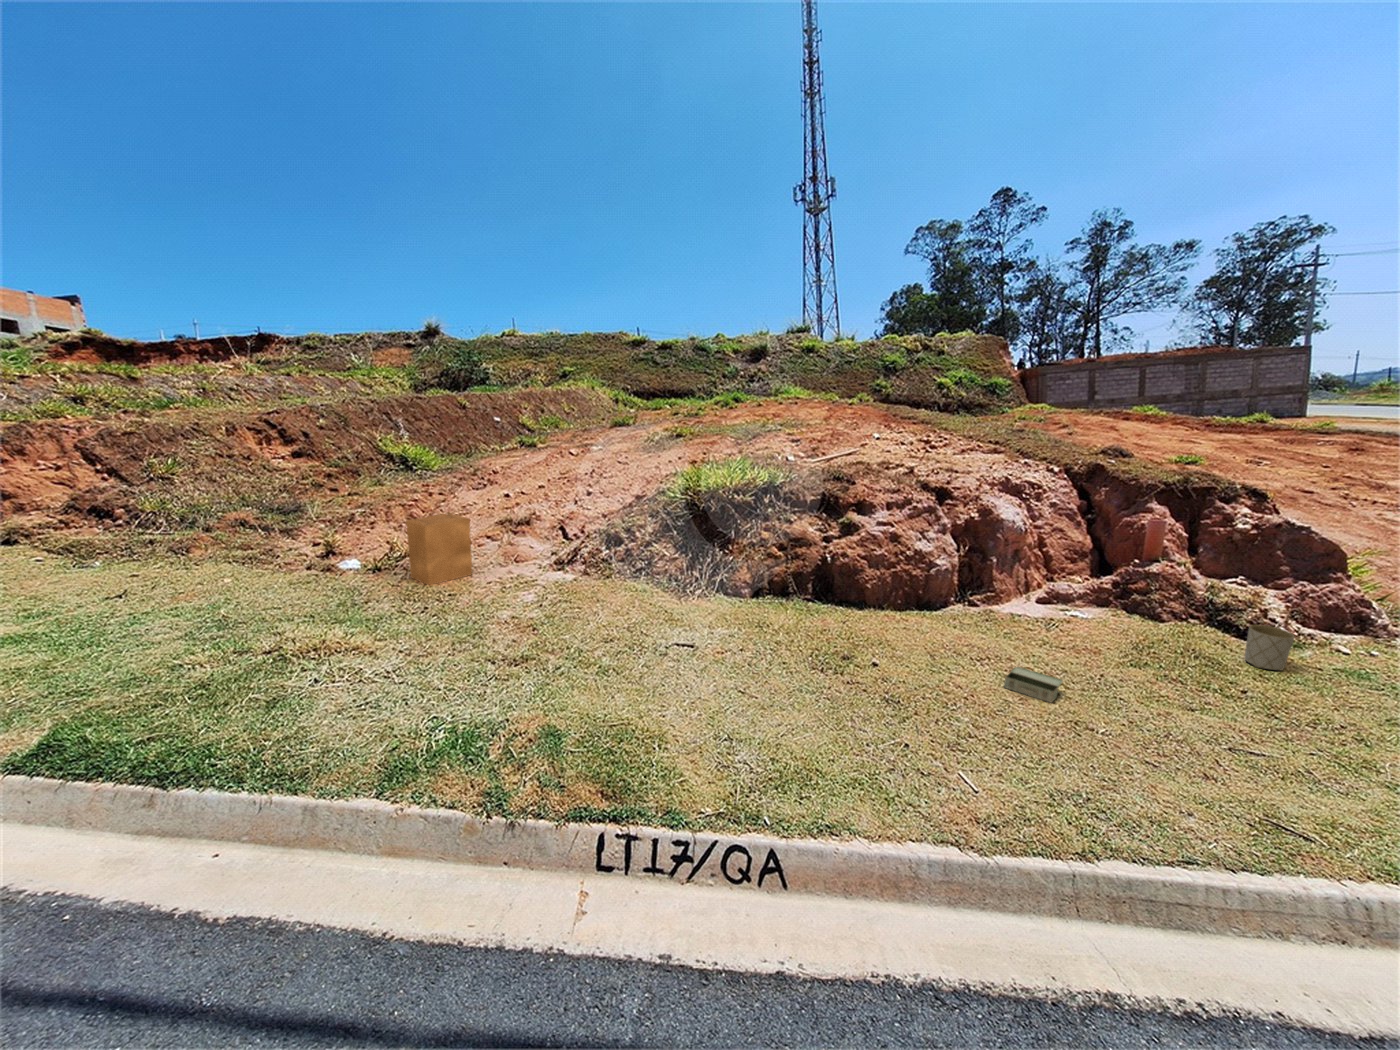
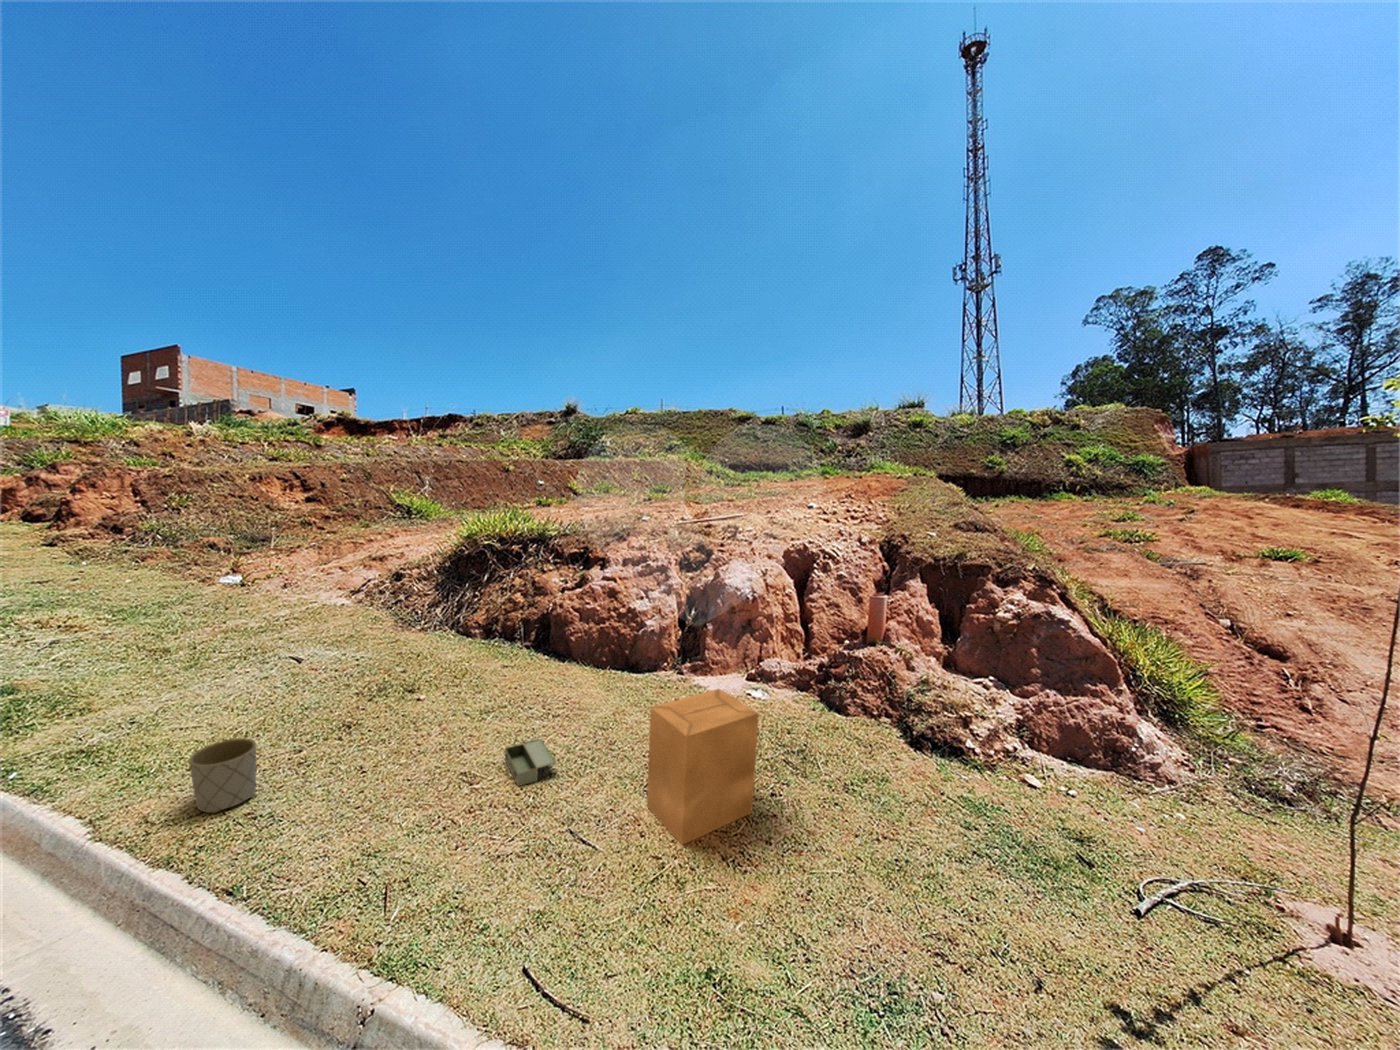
cardboard box: present [406,513,472,585] -> present [647,689,759,845]
planter: present [1245,625,1295,671] -> present [189,738,256,813]

